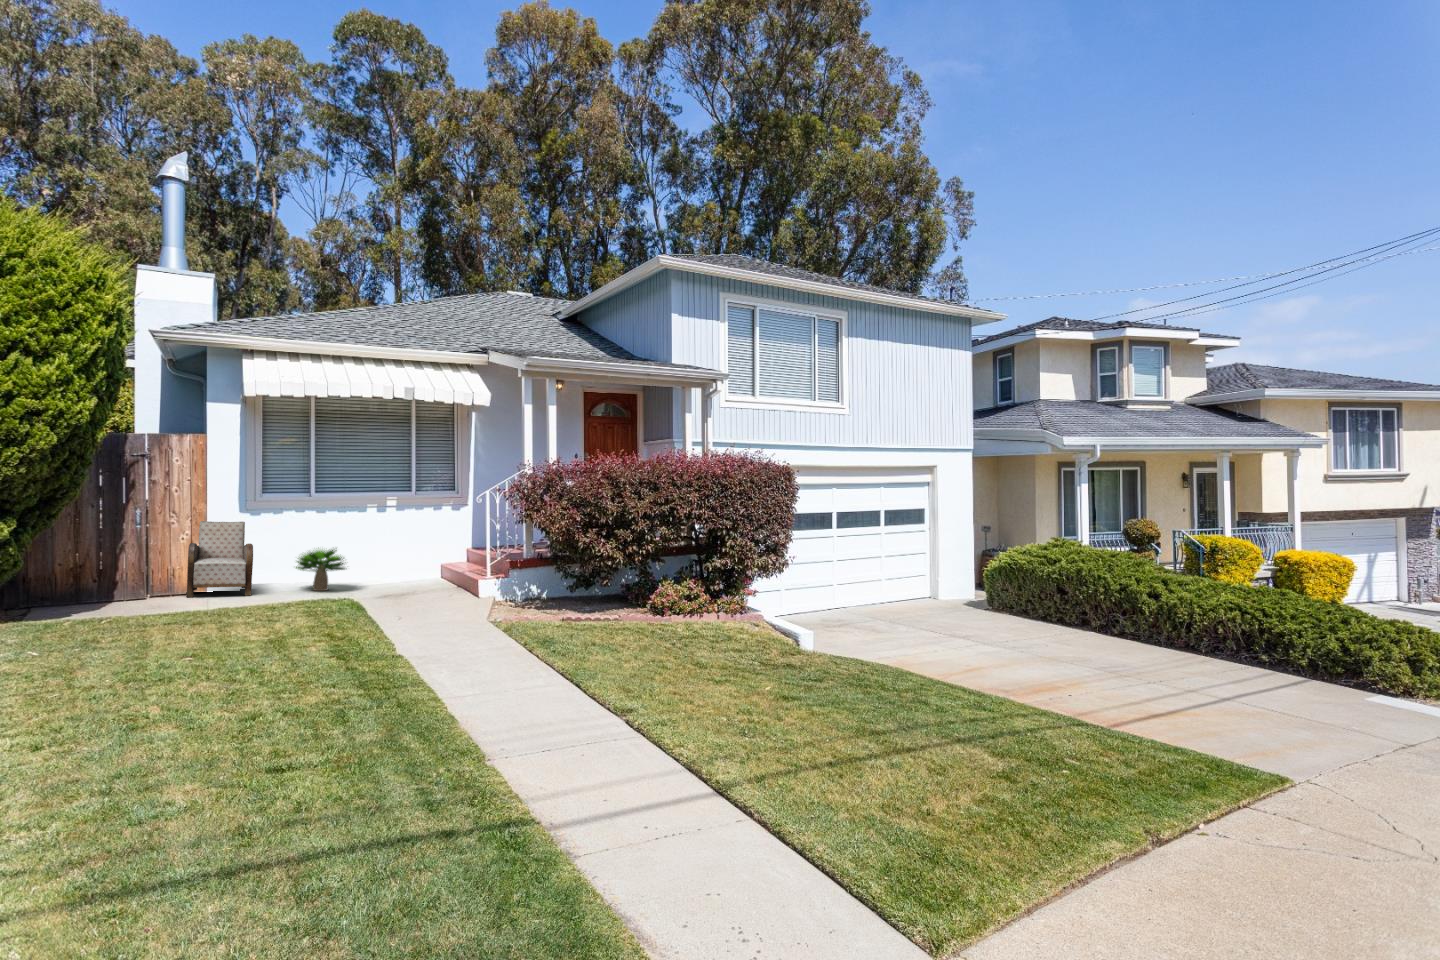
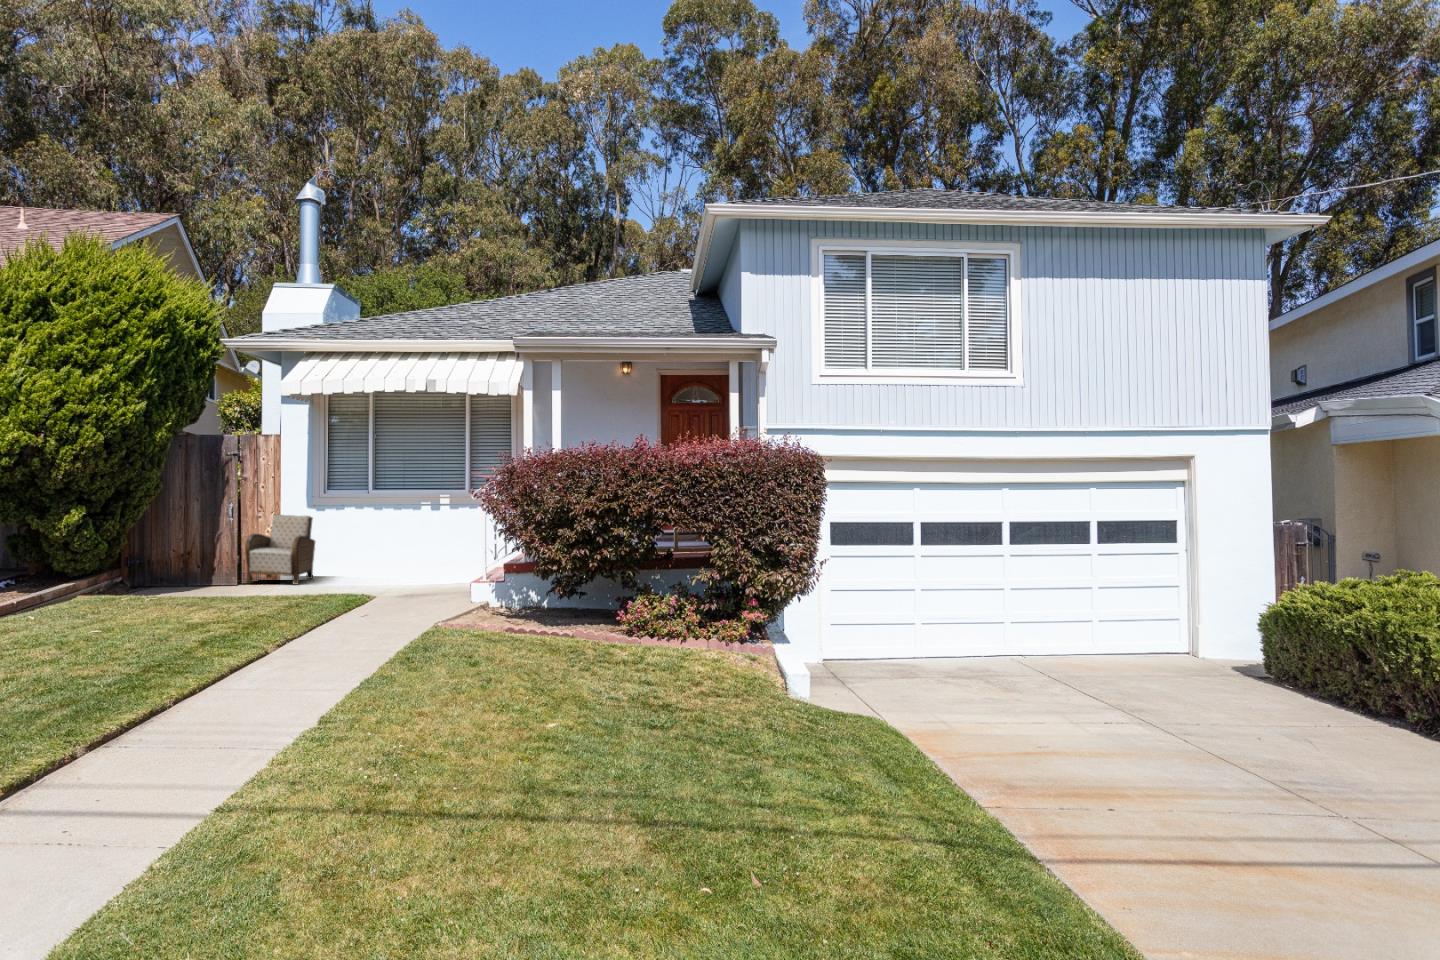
potted plant: present [296,549,345,591] -> none [340,541,395,585]

